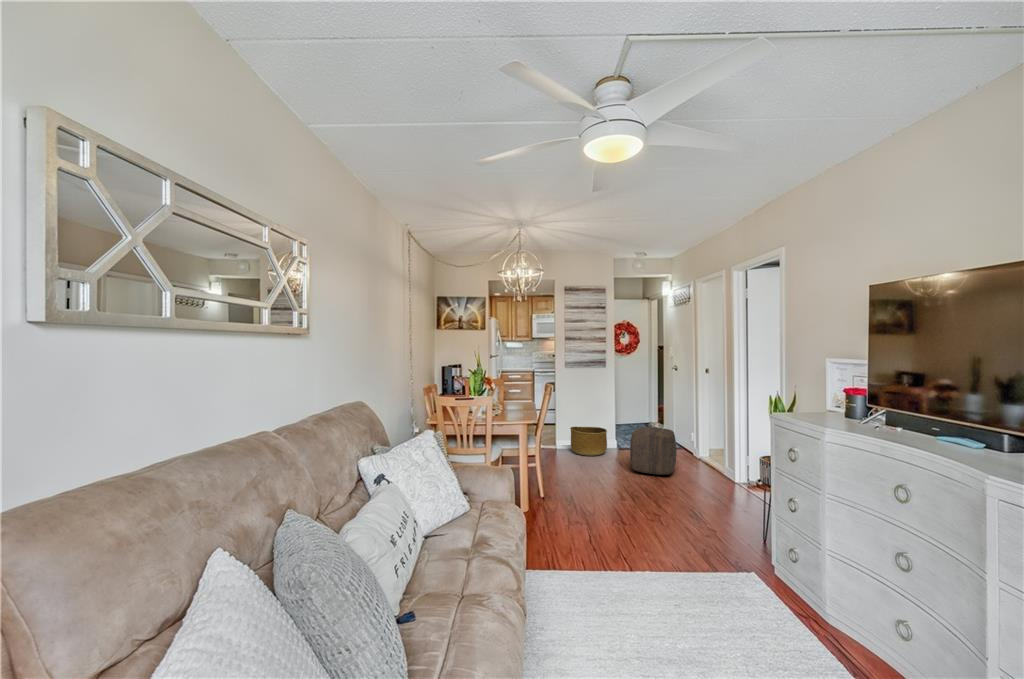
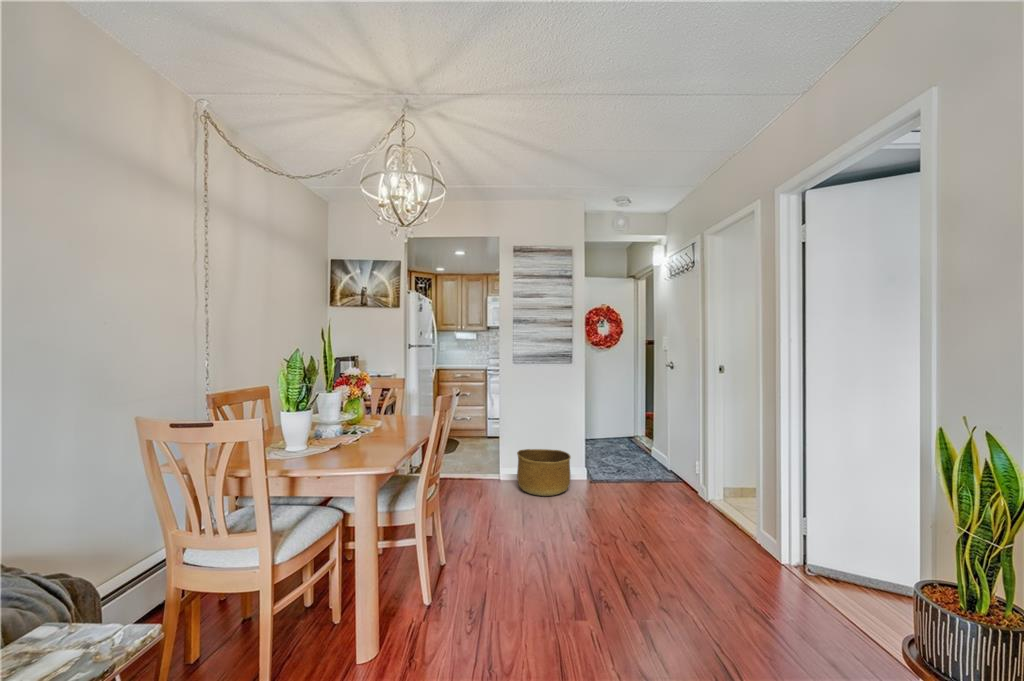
ottoman: present [630,427,677,475] -> none [601,457,676,542]

